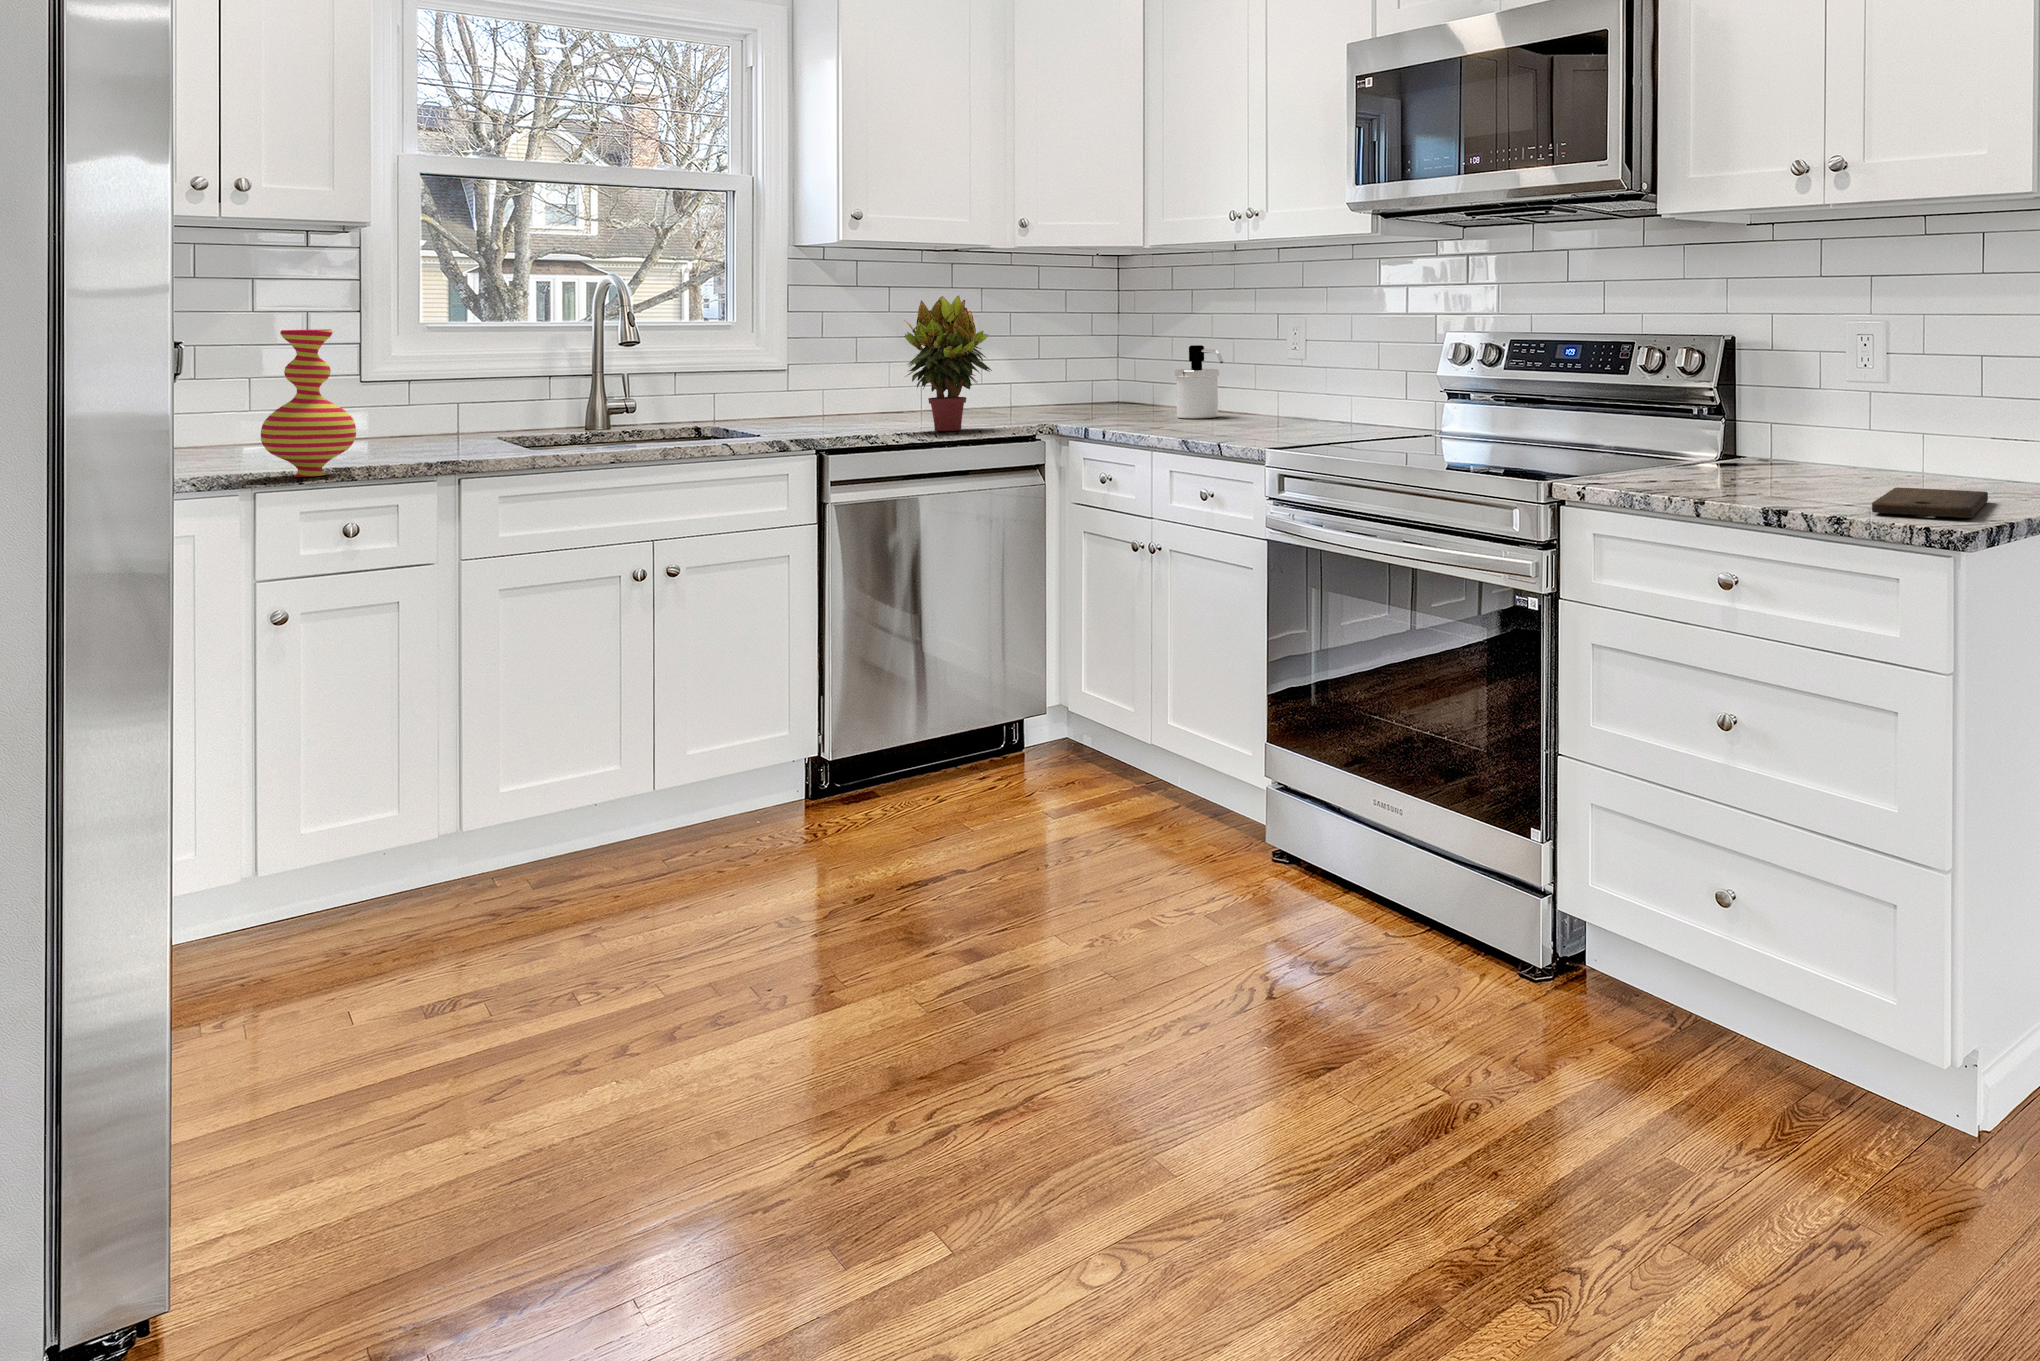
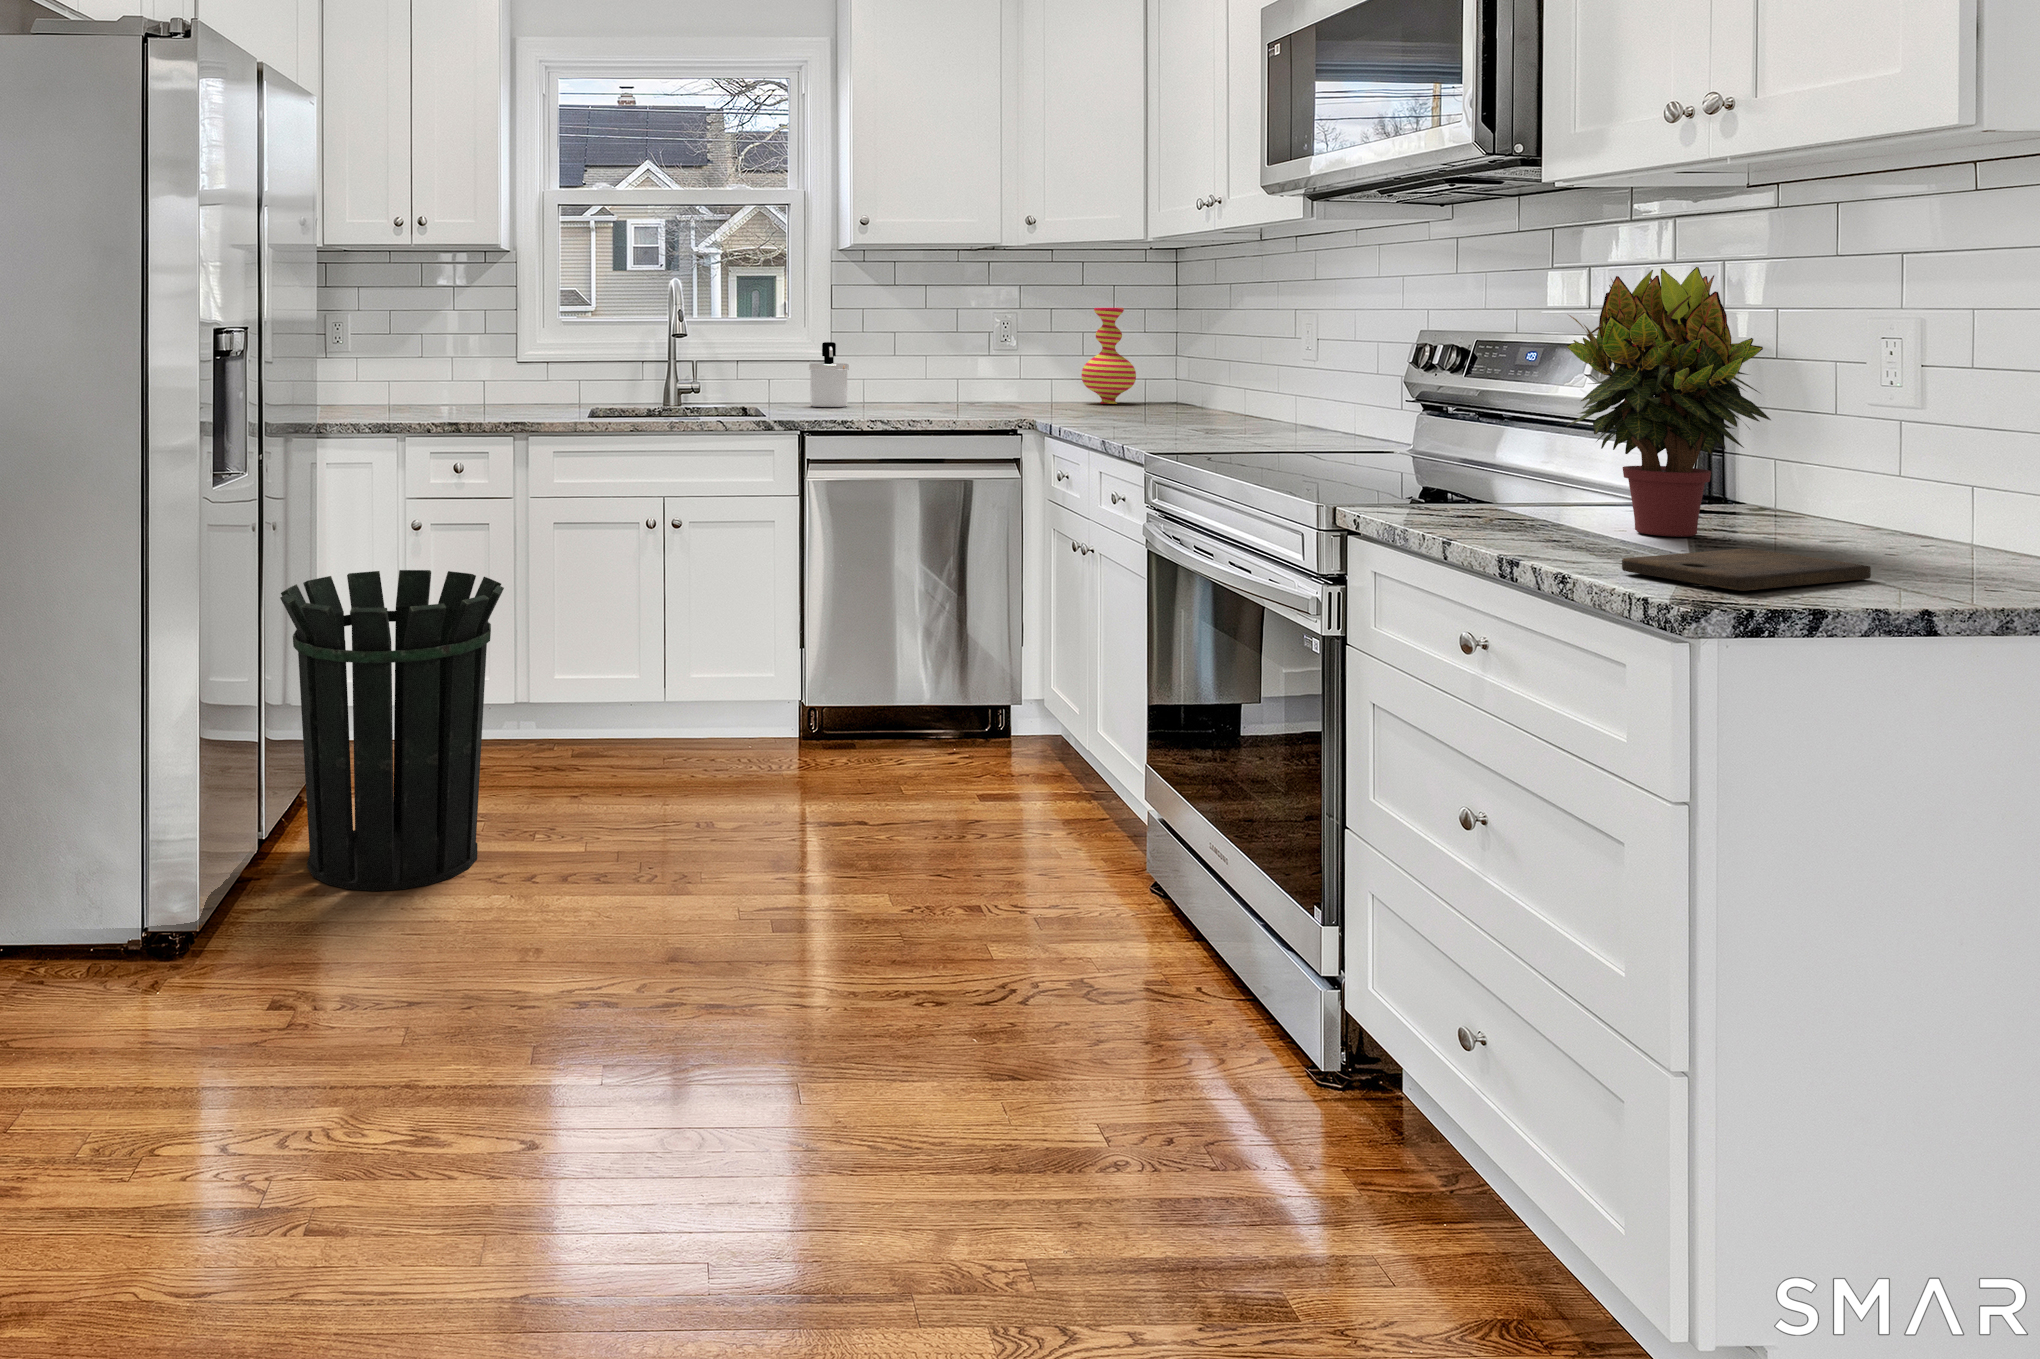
potted plant: present [904,296,992,431] -> present [1567,267,1771,537]
vase: present [261,329,356,477] -> present [1082,308,1136,404]
soap dispenser: present [1175,345,1223,418] -> present [809,342,849,407]
waste bin: none [221,667,564,1127] -> present [280,570,504,891]

